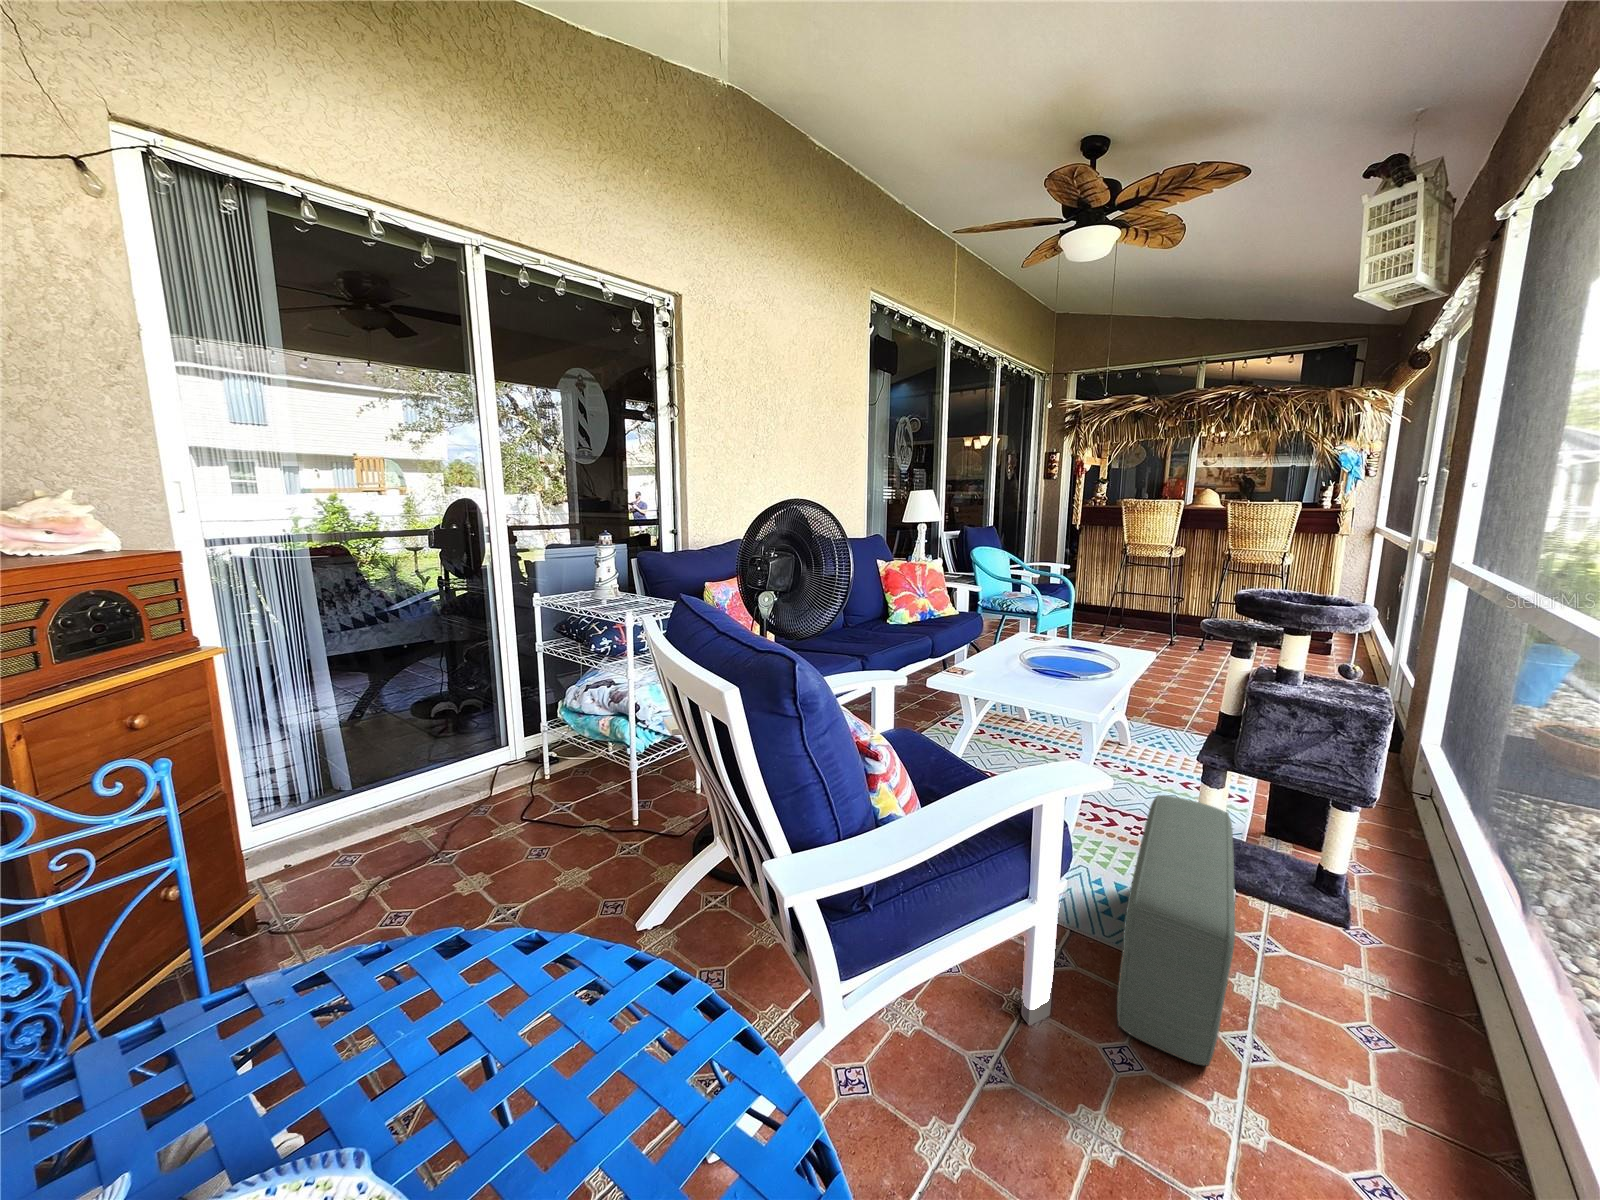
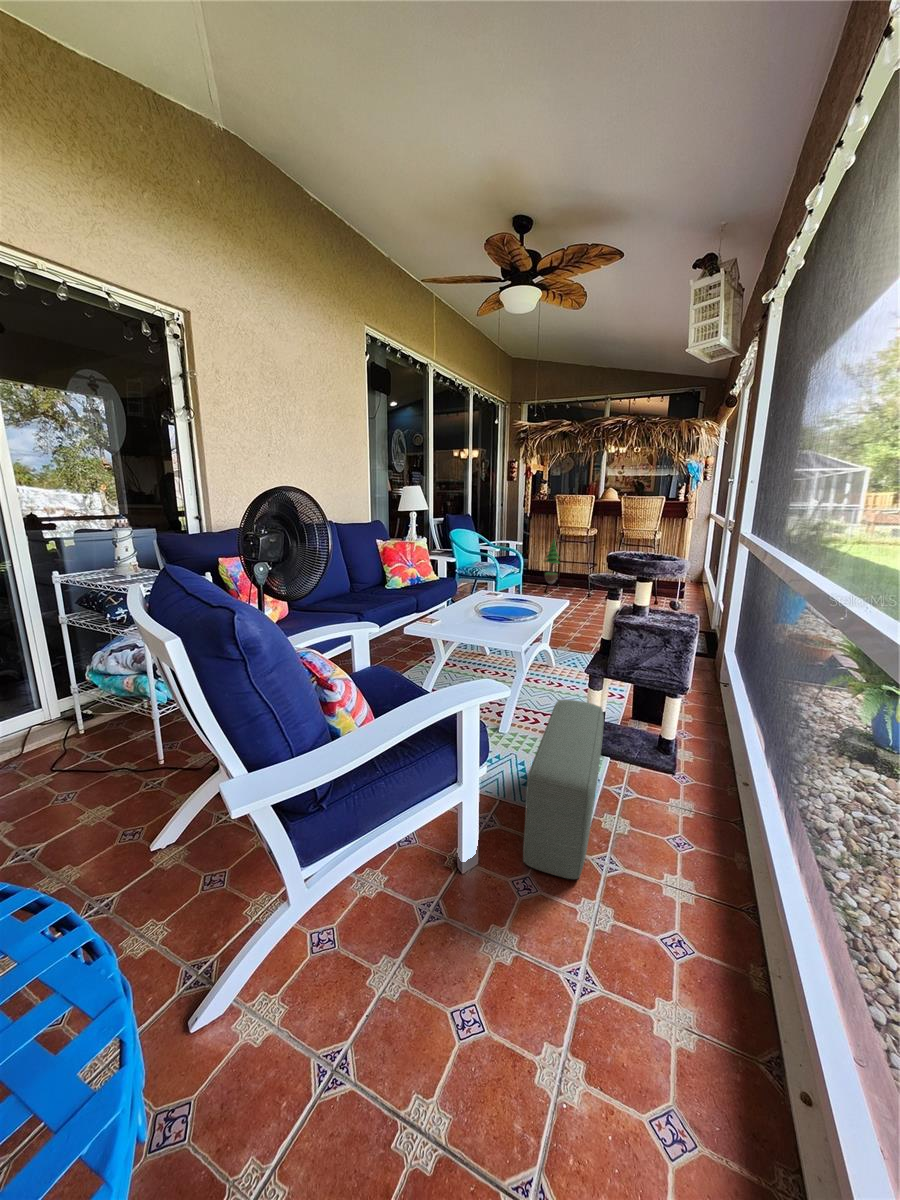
potted tree: none [1097,558,1123,624] -> present [545,539,560,584]

